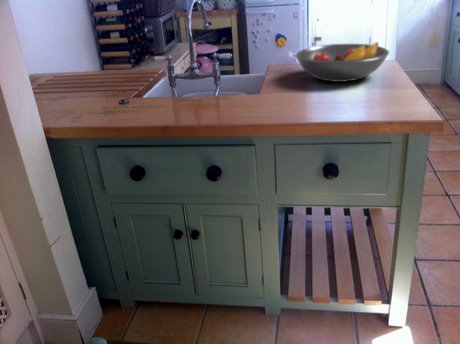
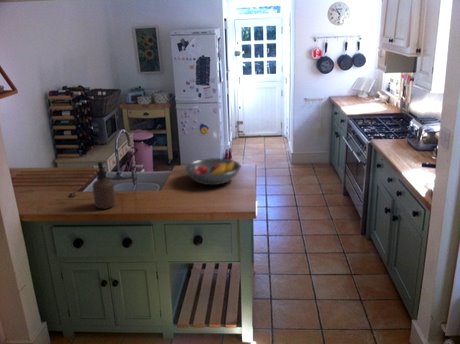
soap dispenser: none [157,35,194,116] -> present [93,162,115,209]

